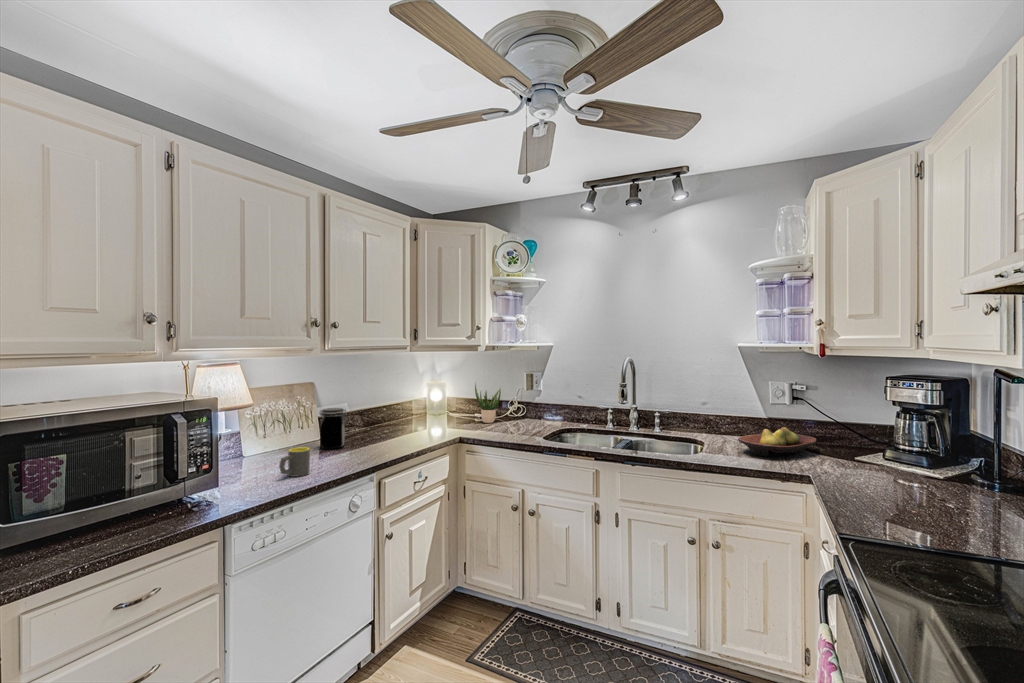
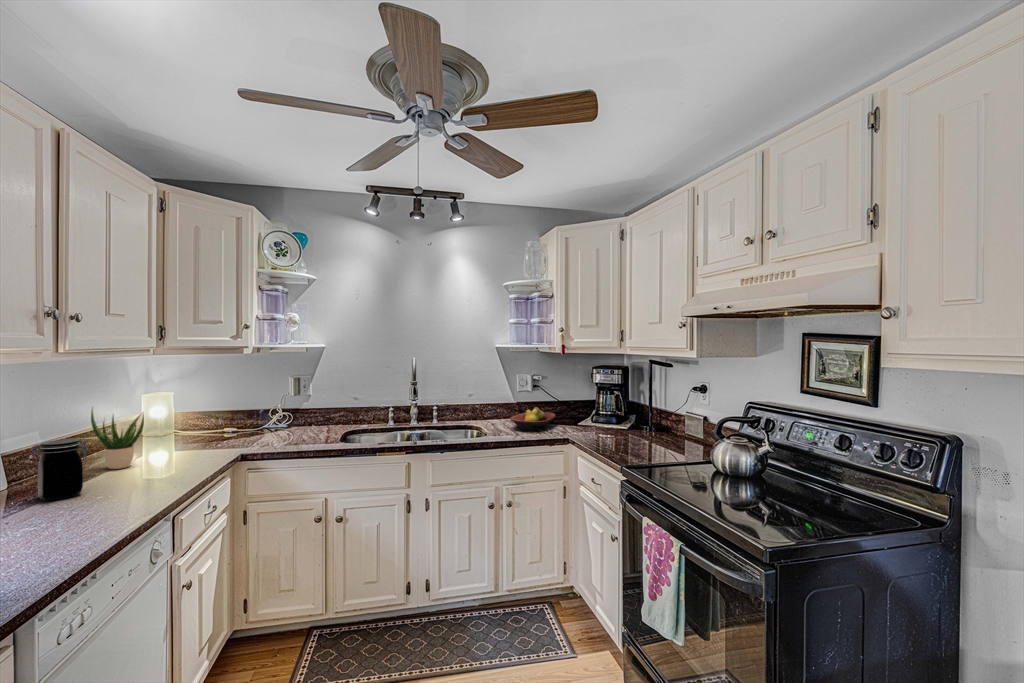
potted plant: present [475,384,501,423] -> present [91,409,144,469]
mug: present [279,447,310,477] -> none [51,496,92,541]

